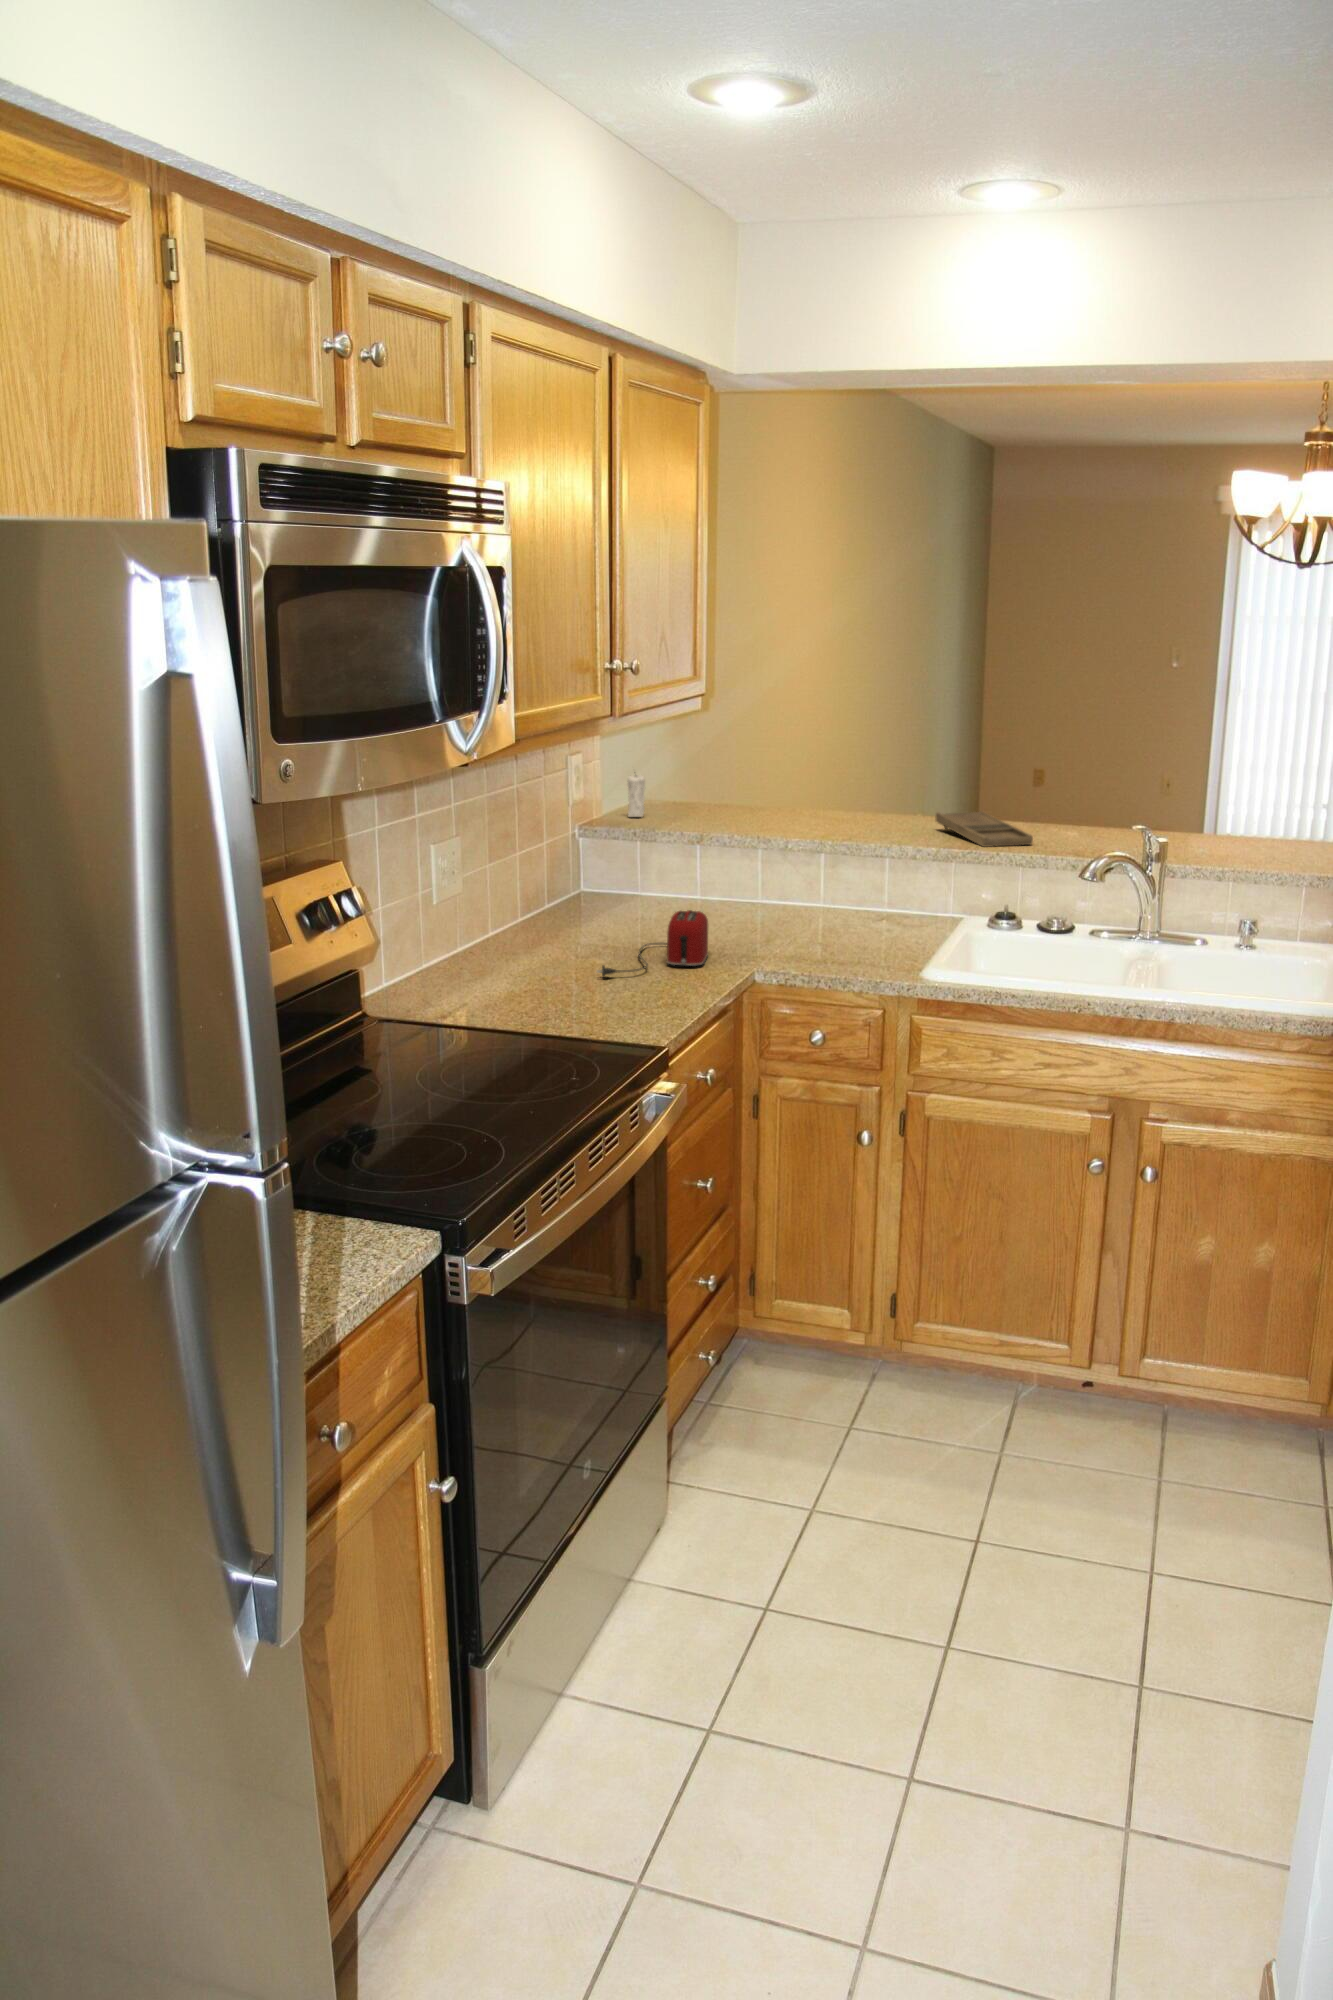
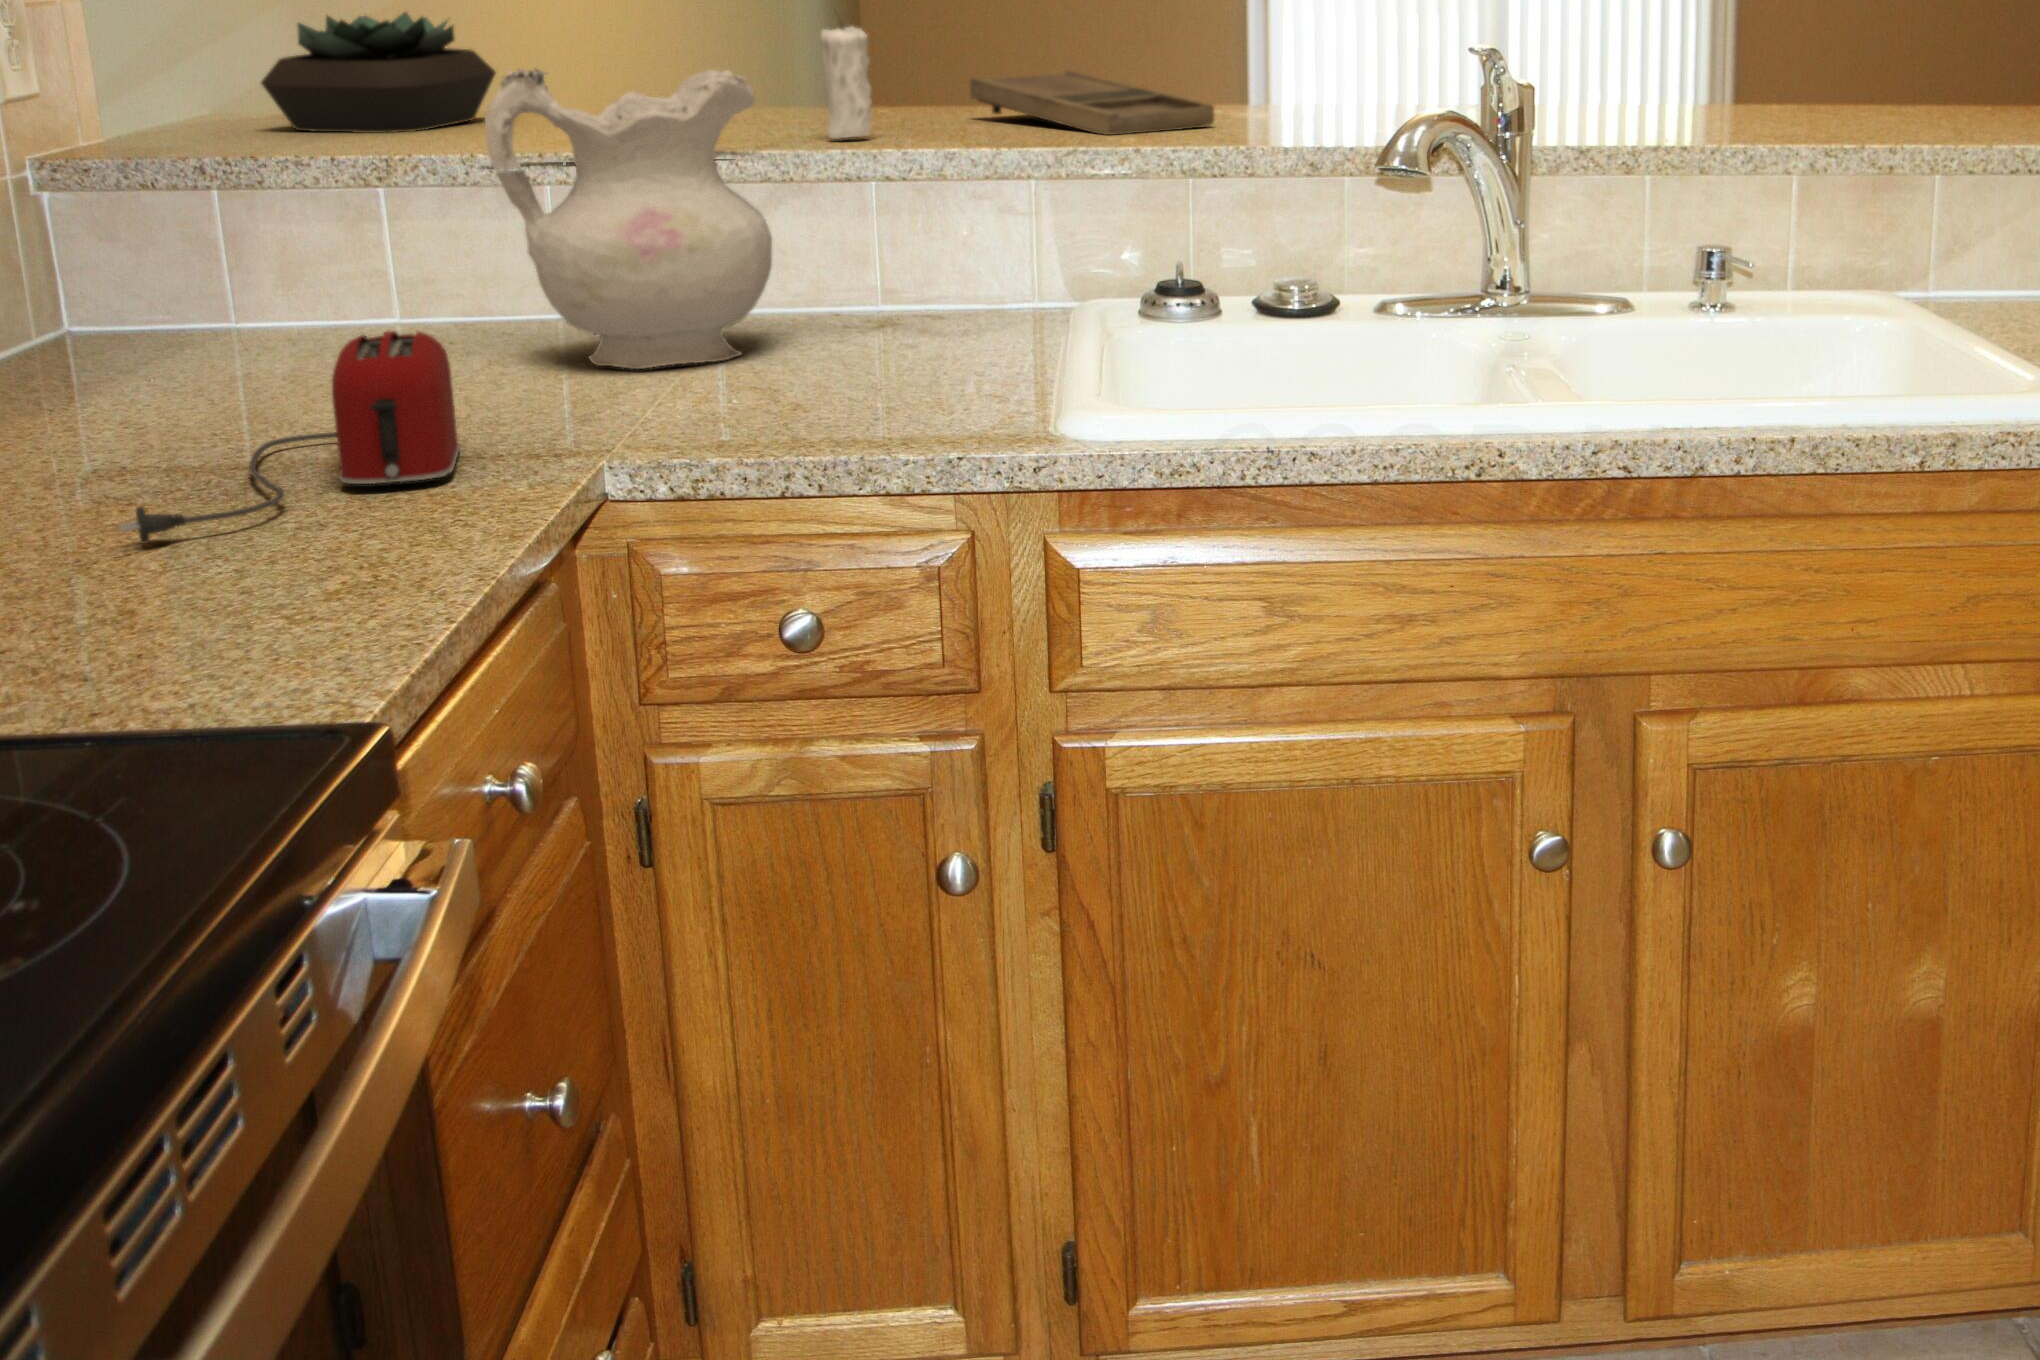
succulent plant: none [661,767,749,818] -> present [261,12,496,133]
candle: present [628,775,645,817] -> present [821,10,872,139]
ceramic pitcher: none [735,808,837,928] -> present [485,69,772,369]

